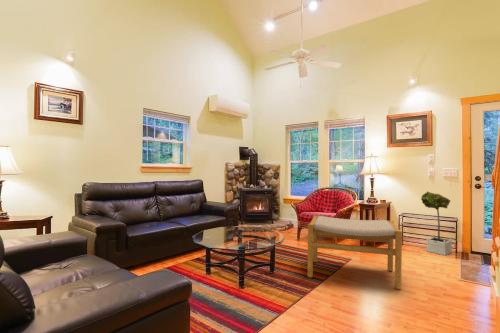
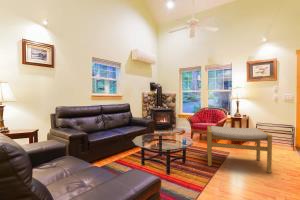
potted tree: present [421,192,452,256] -> none [270,109,290,149]

